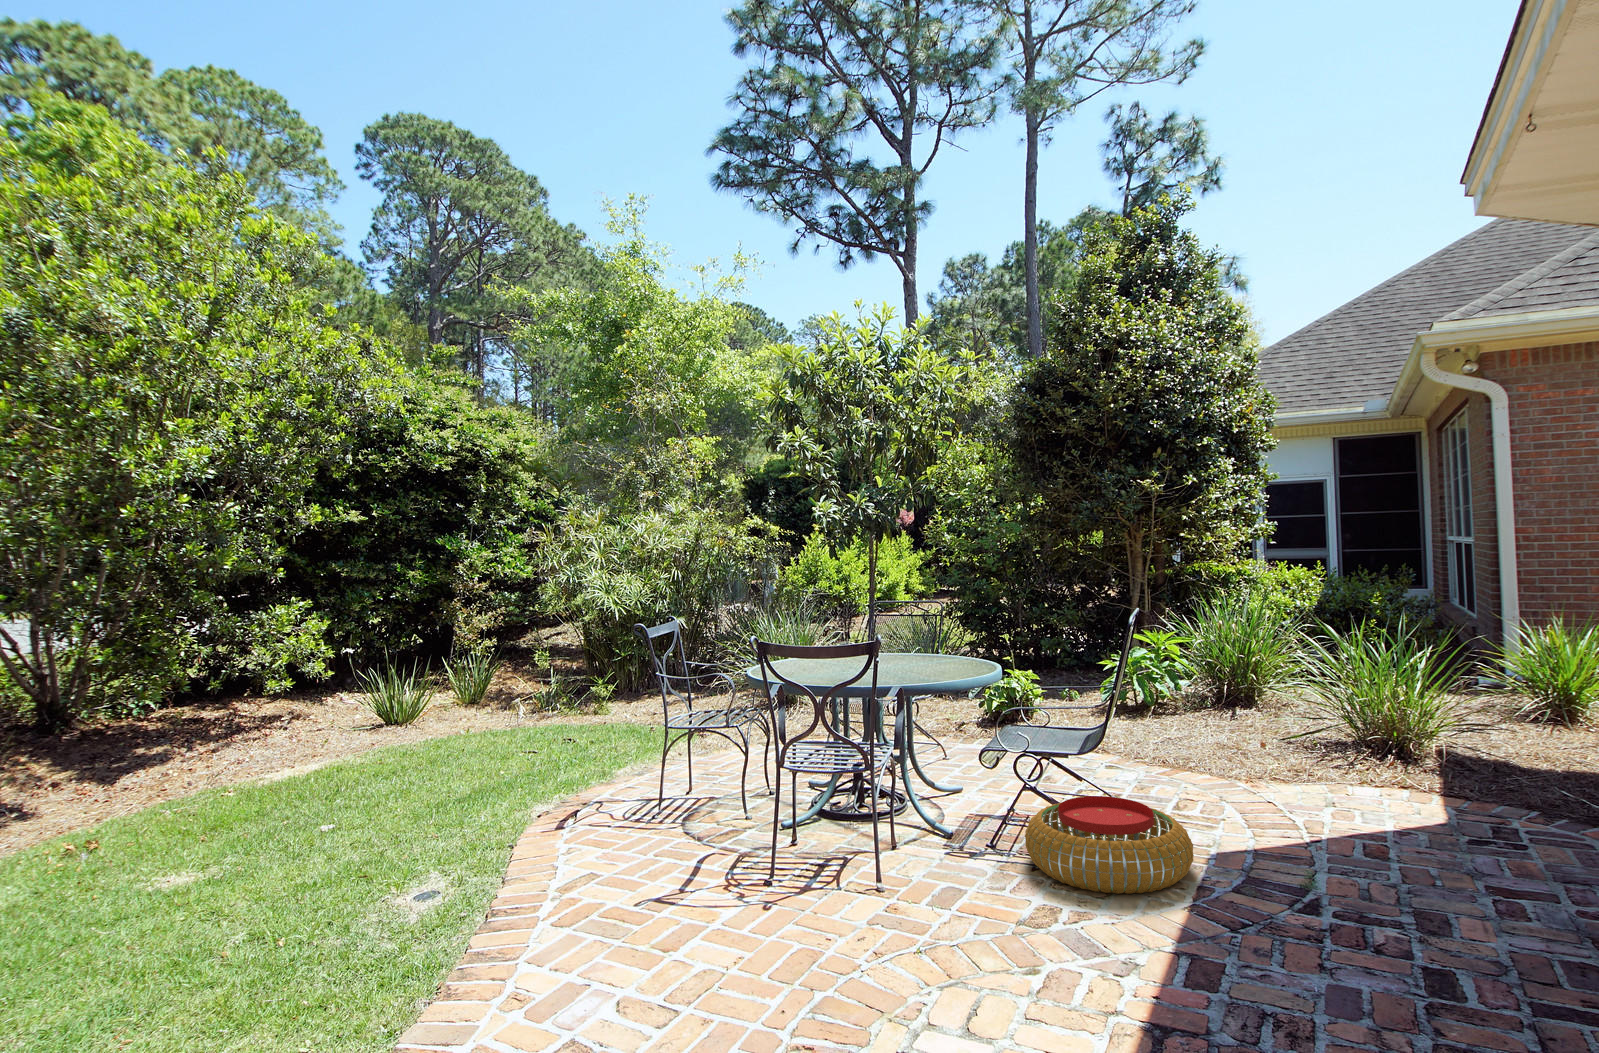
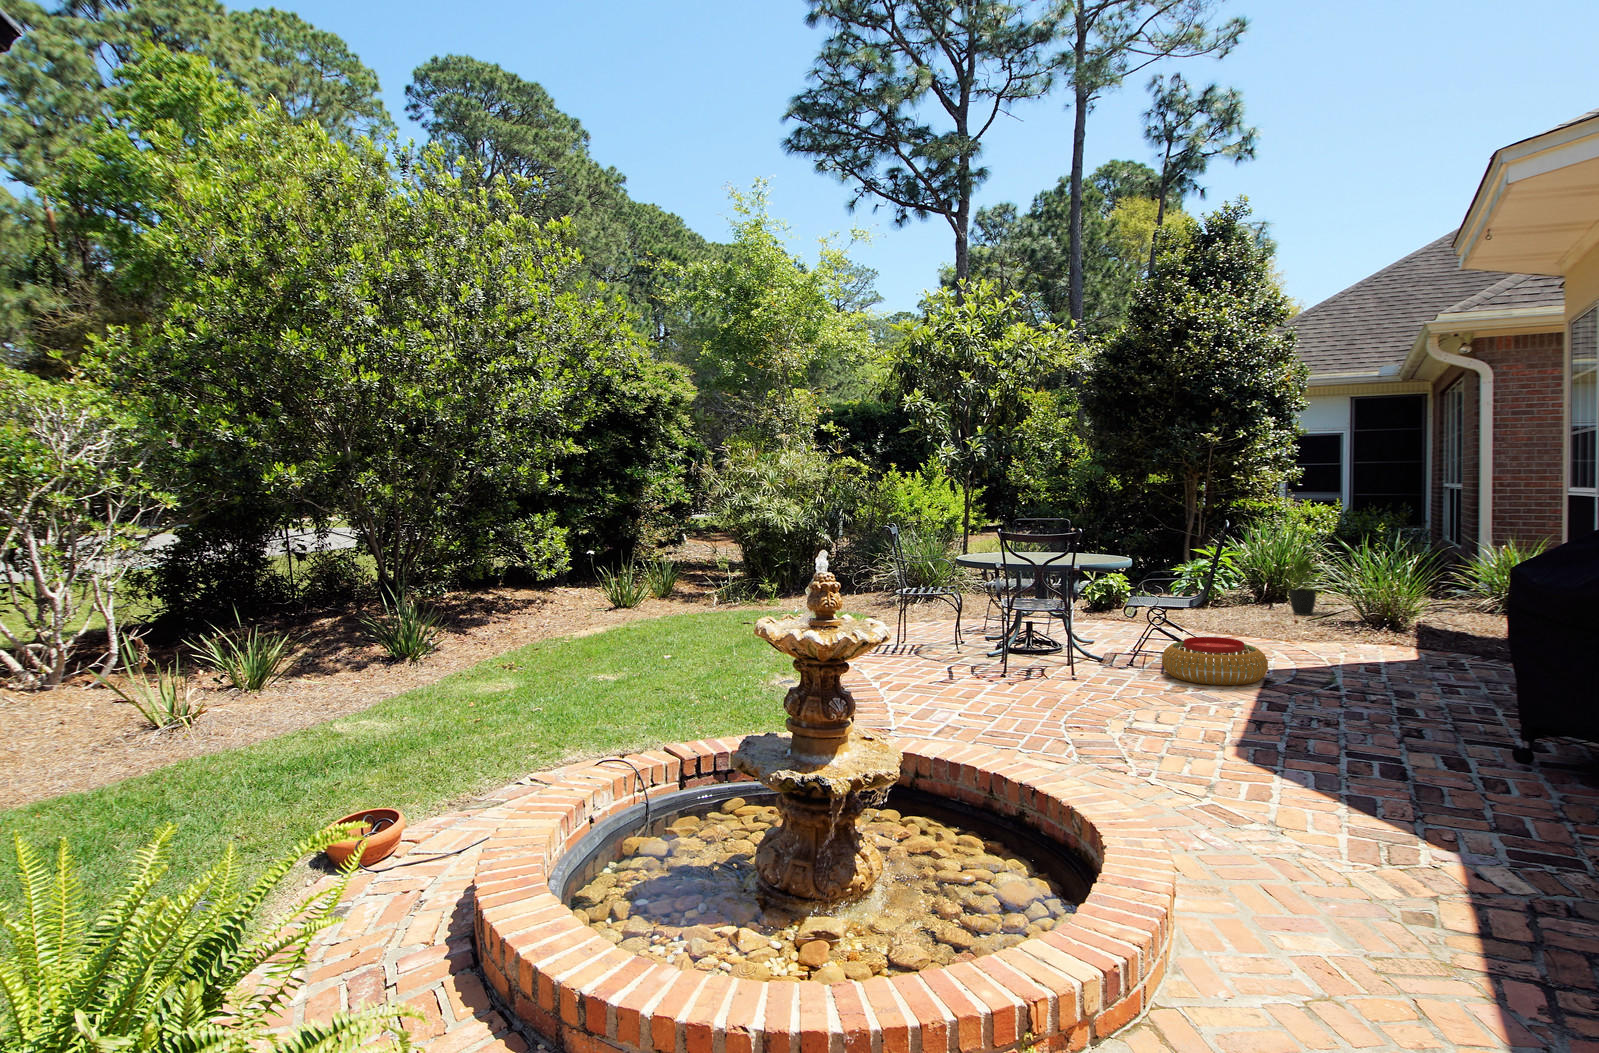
potted plant: none [1243,645,1300,727] -> present [1285,558,1322,615]

